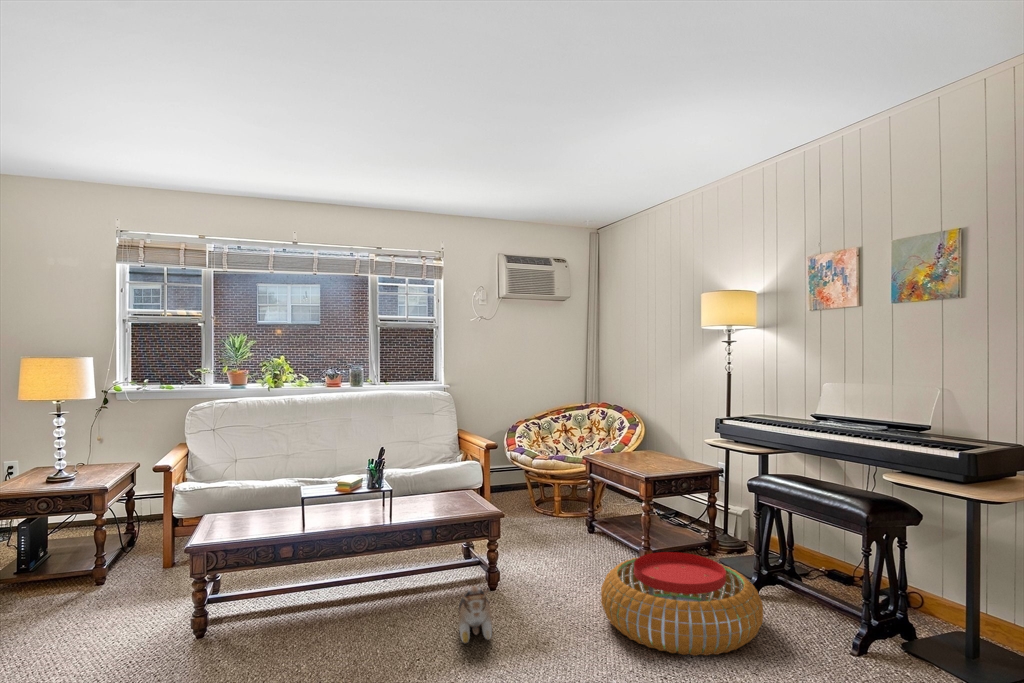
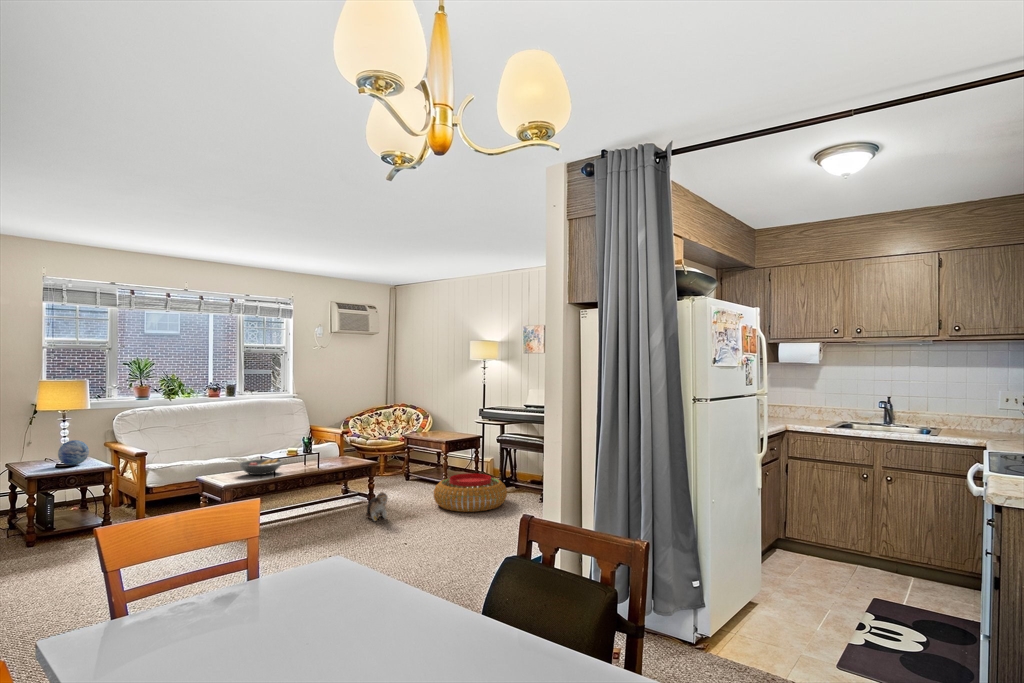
decorative orb: none [51,443,95,480] -> present [58,440,89,466]
fruit bowl: none [259,491,333,523] -> present [239,458,283,475]

